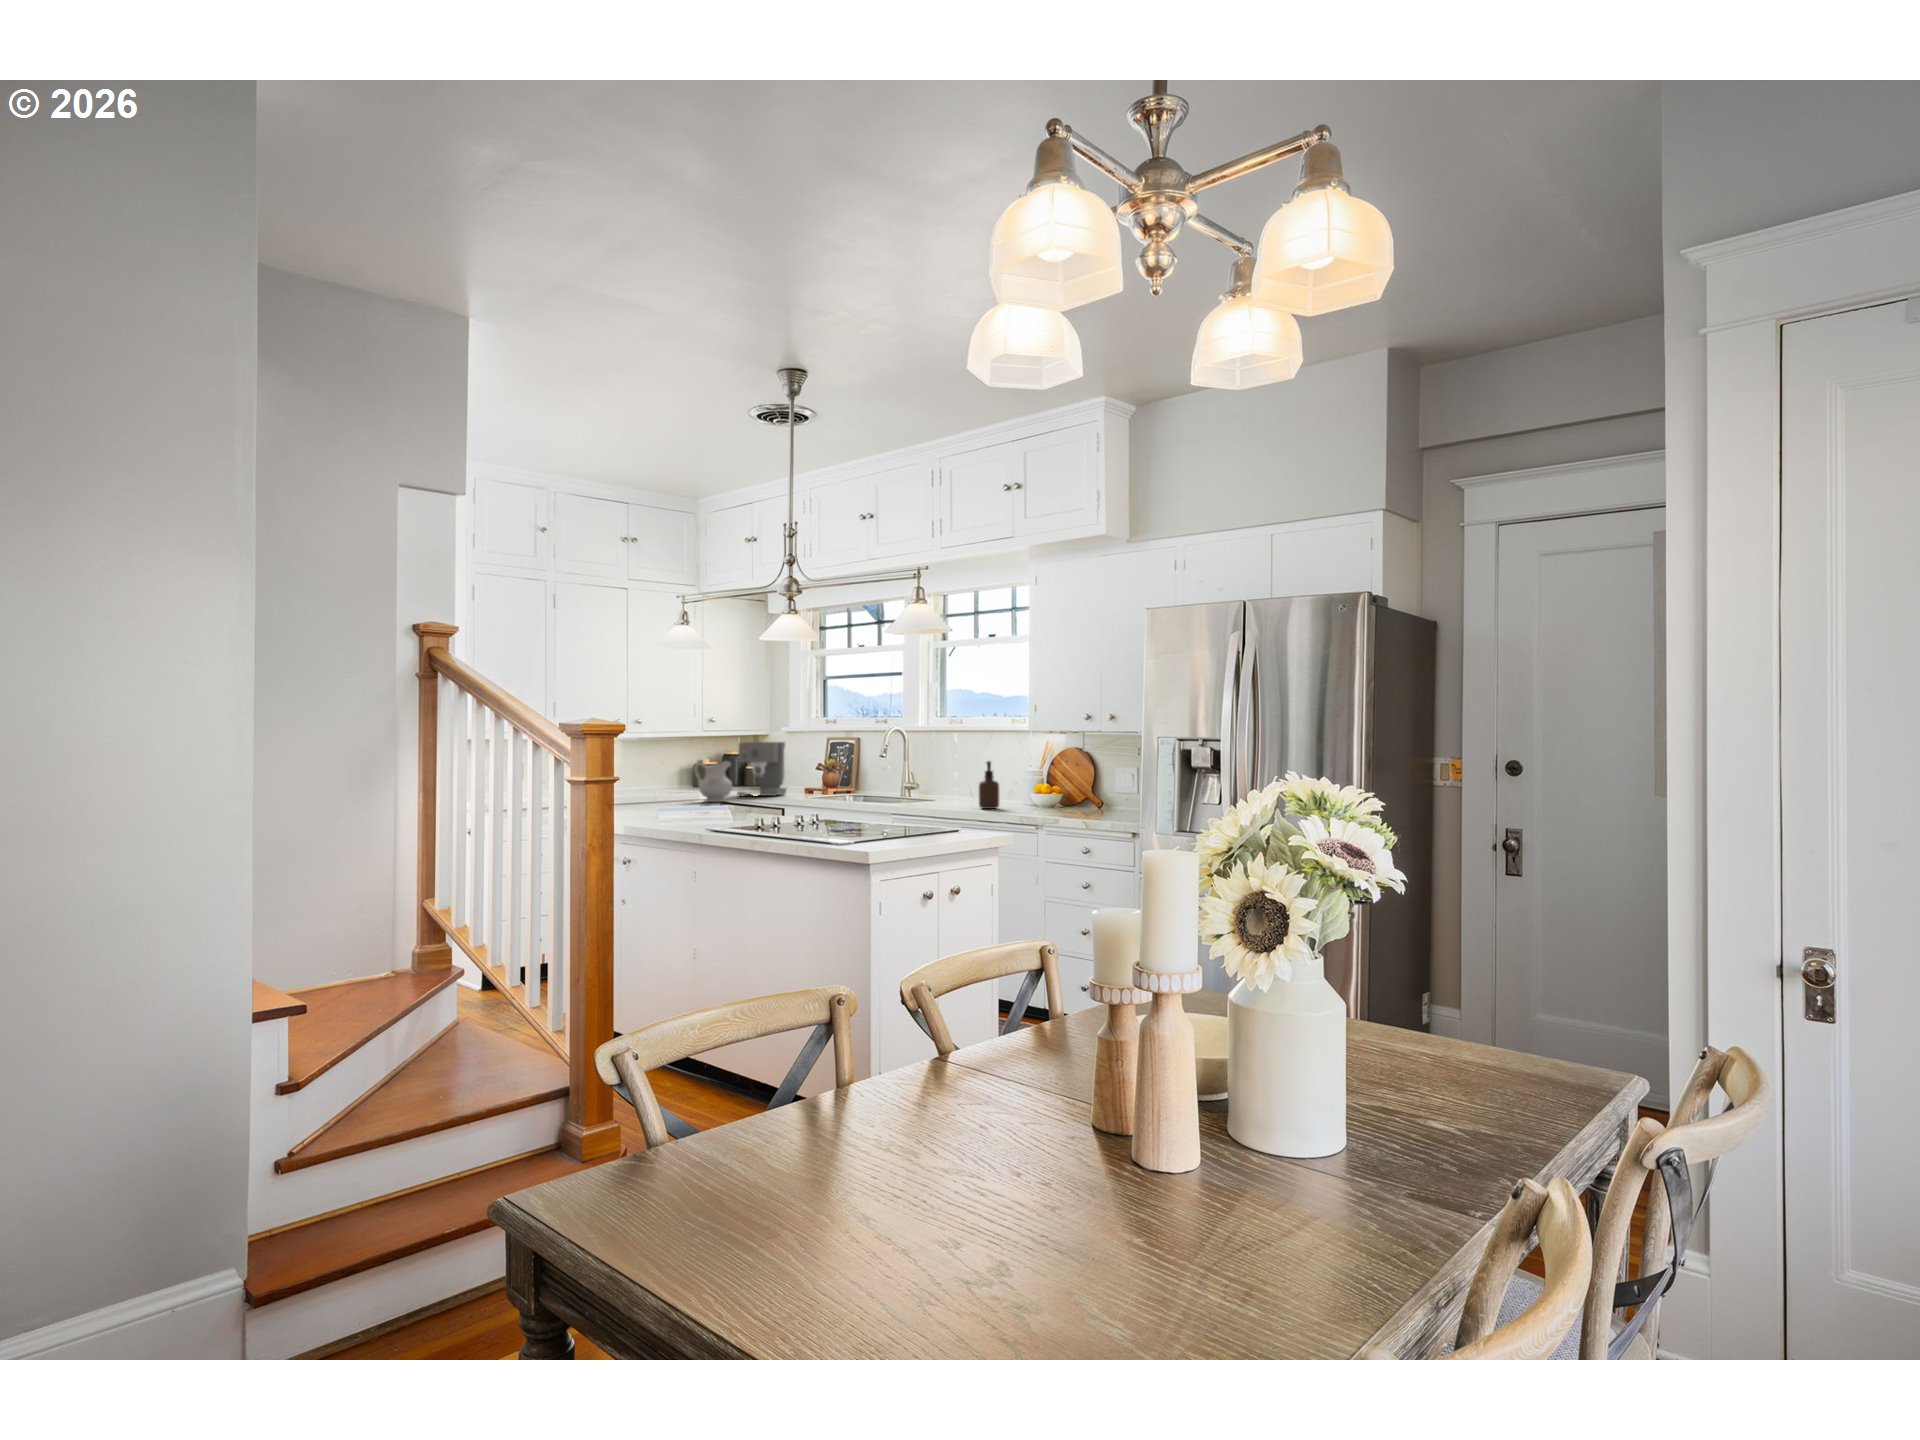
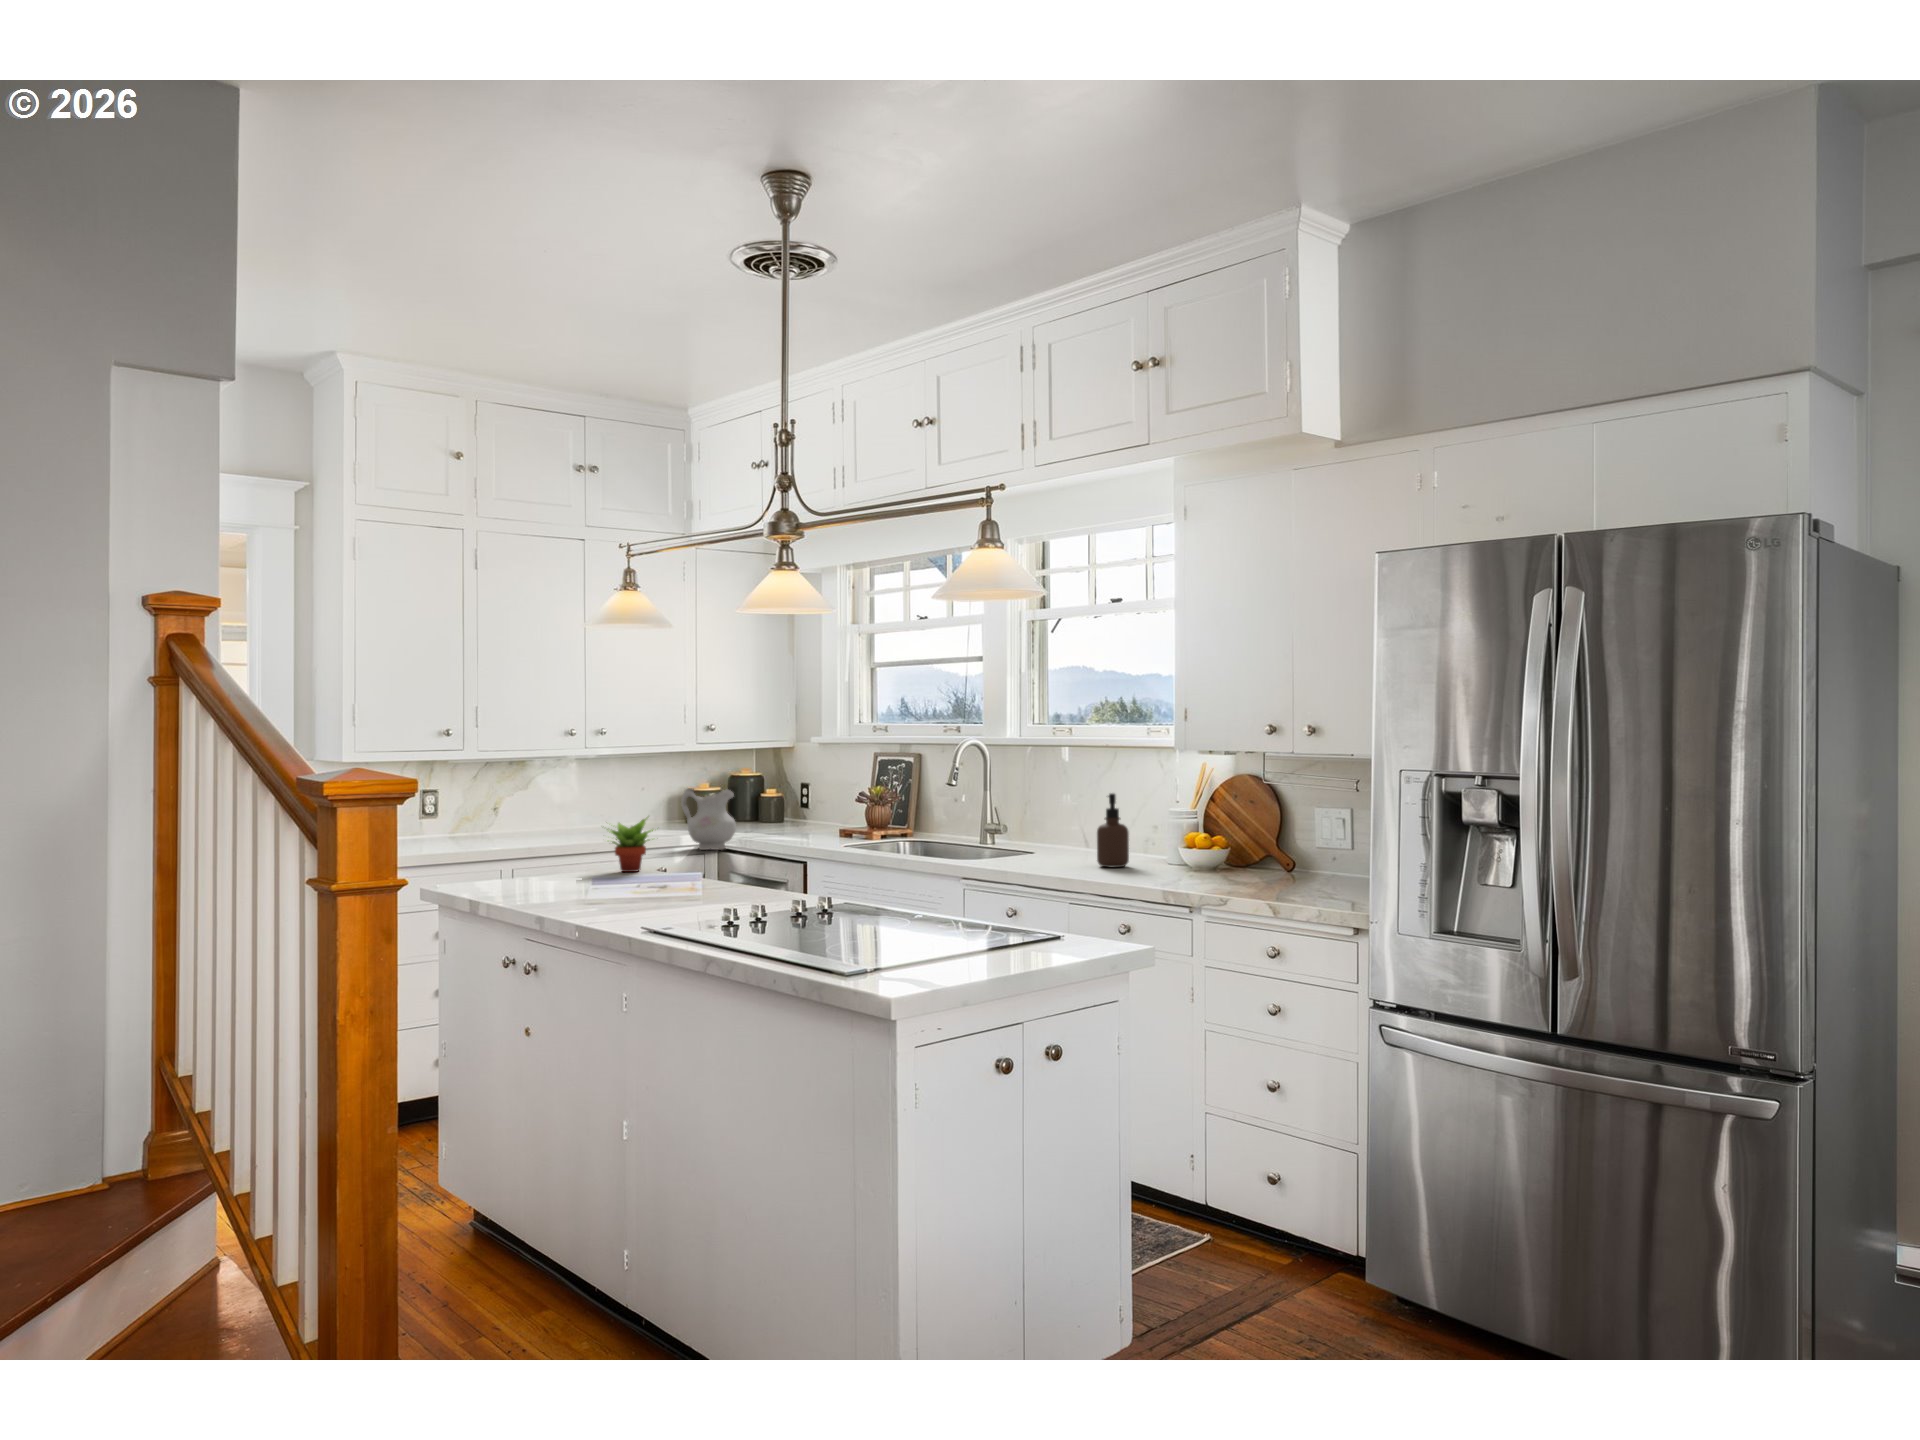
coffee maker: present [737,742,786,796] -> none [748,758,820,838]
succulent plant: none [649,774,688,812] -> present [607,817,653,872]

